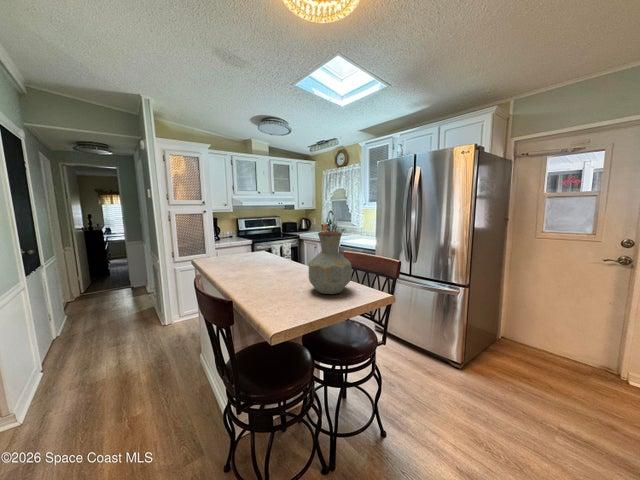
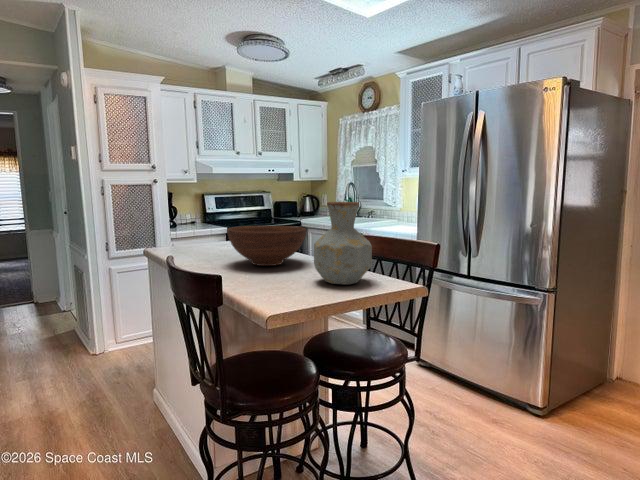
fruit bowl: none [247,245,303,276] -> present [227,226,306,266]

